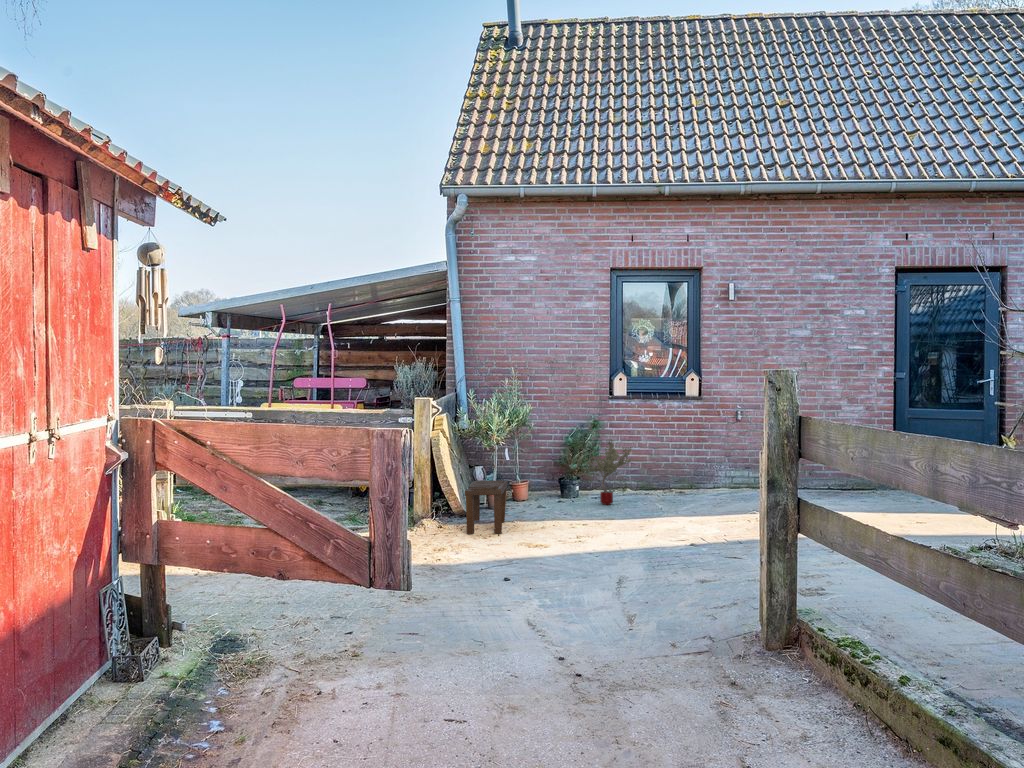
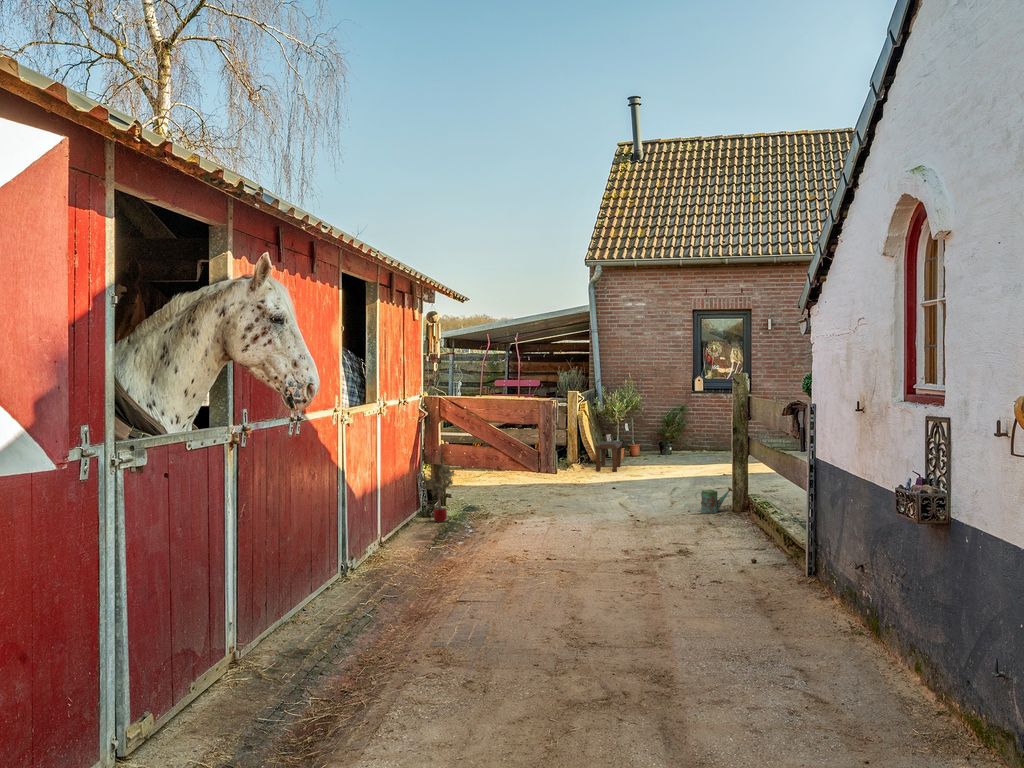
potted tree: present [581,439,632,505] -> present [421,453,455,522]
watering can: none [685,586,756,641] -> present [696,487,733,514]

